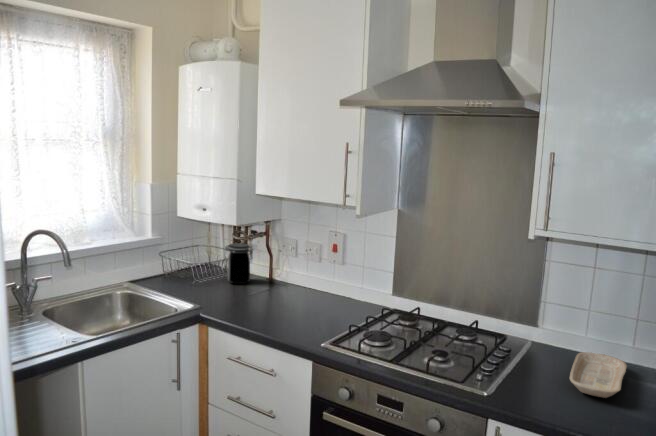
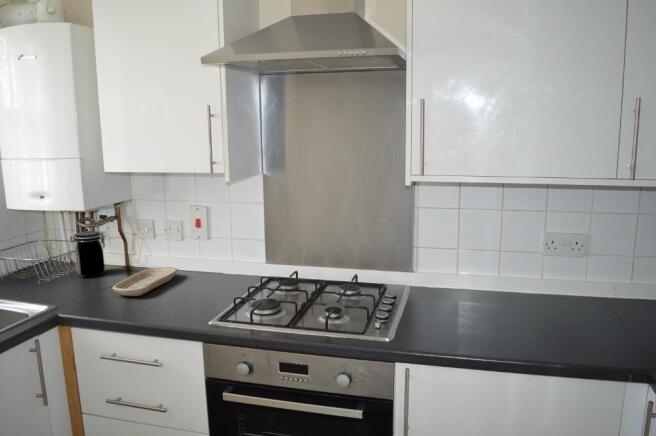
tray: present [570,352,627,398] -> present [112,267,178,296]

